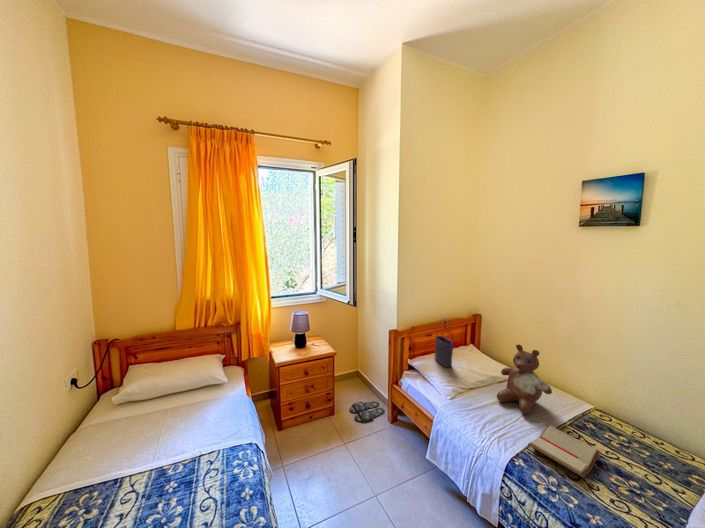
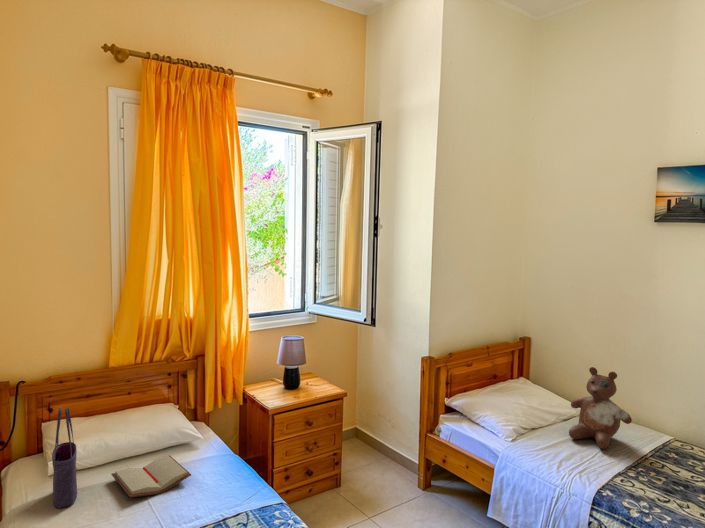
tote bag: present [435,319,453,367] -> present [52,407,77,508]
slippers: present [350,401,385,422] -> none [361,468,411,493]
paperback book: present [528,425,600,477] -> present [111,455,191,497]

